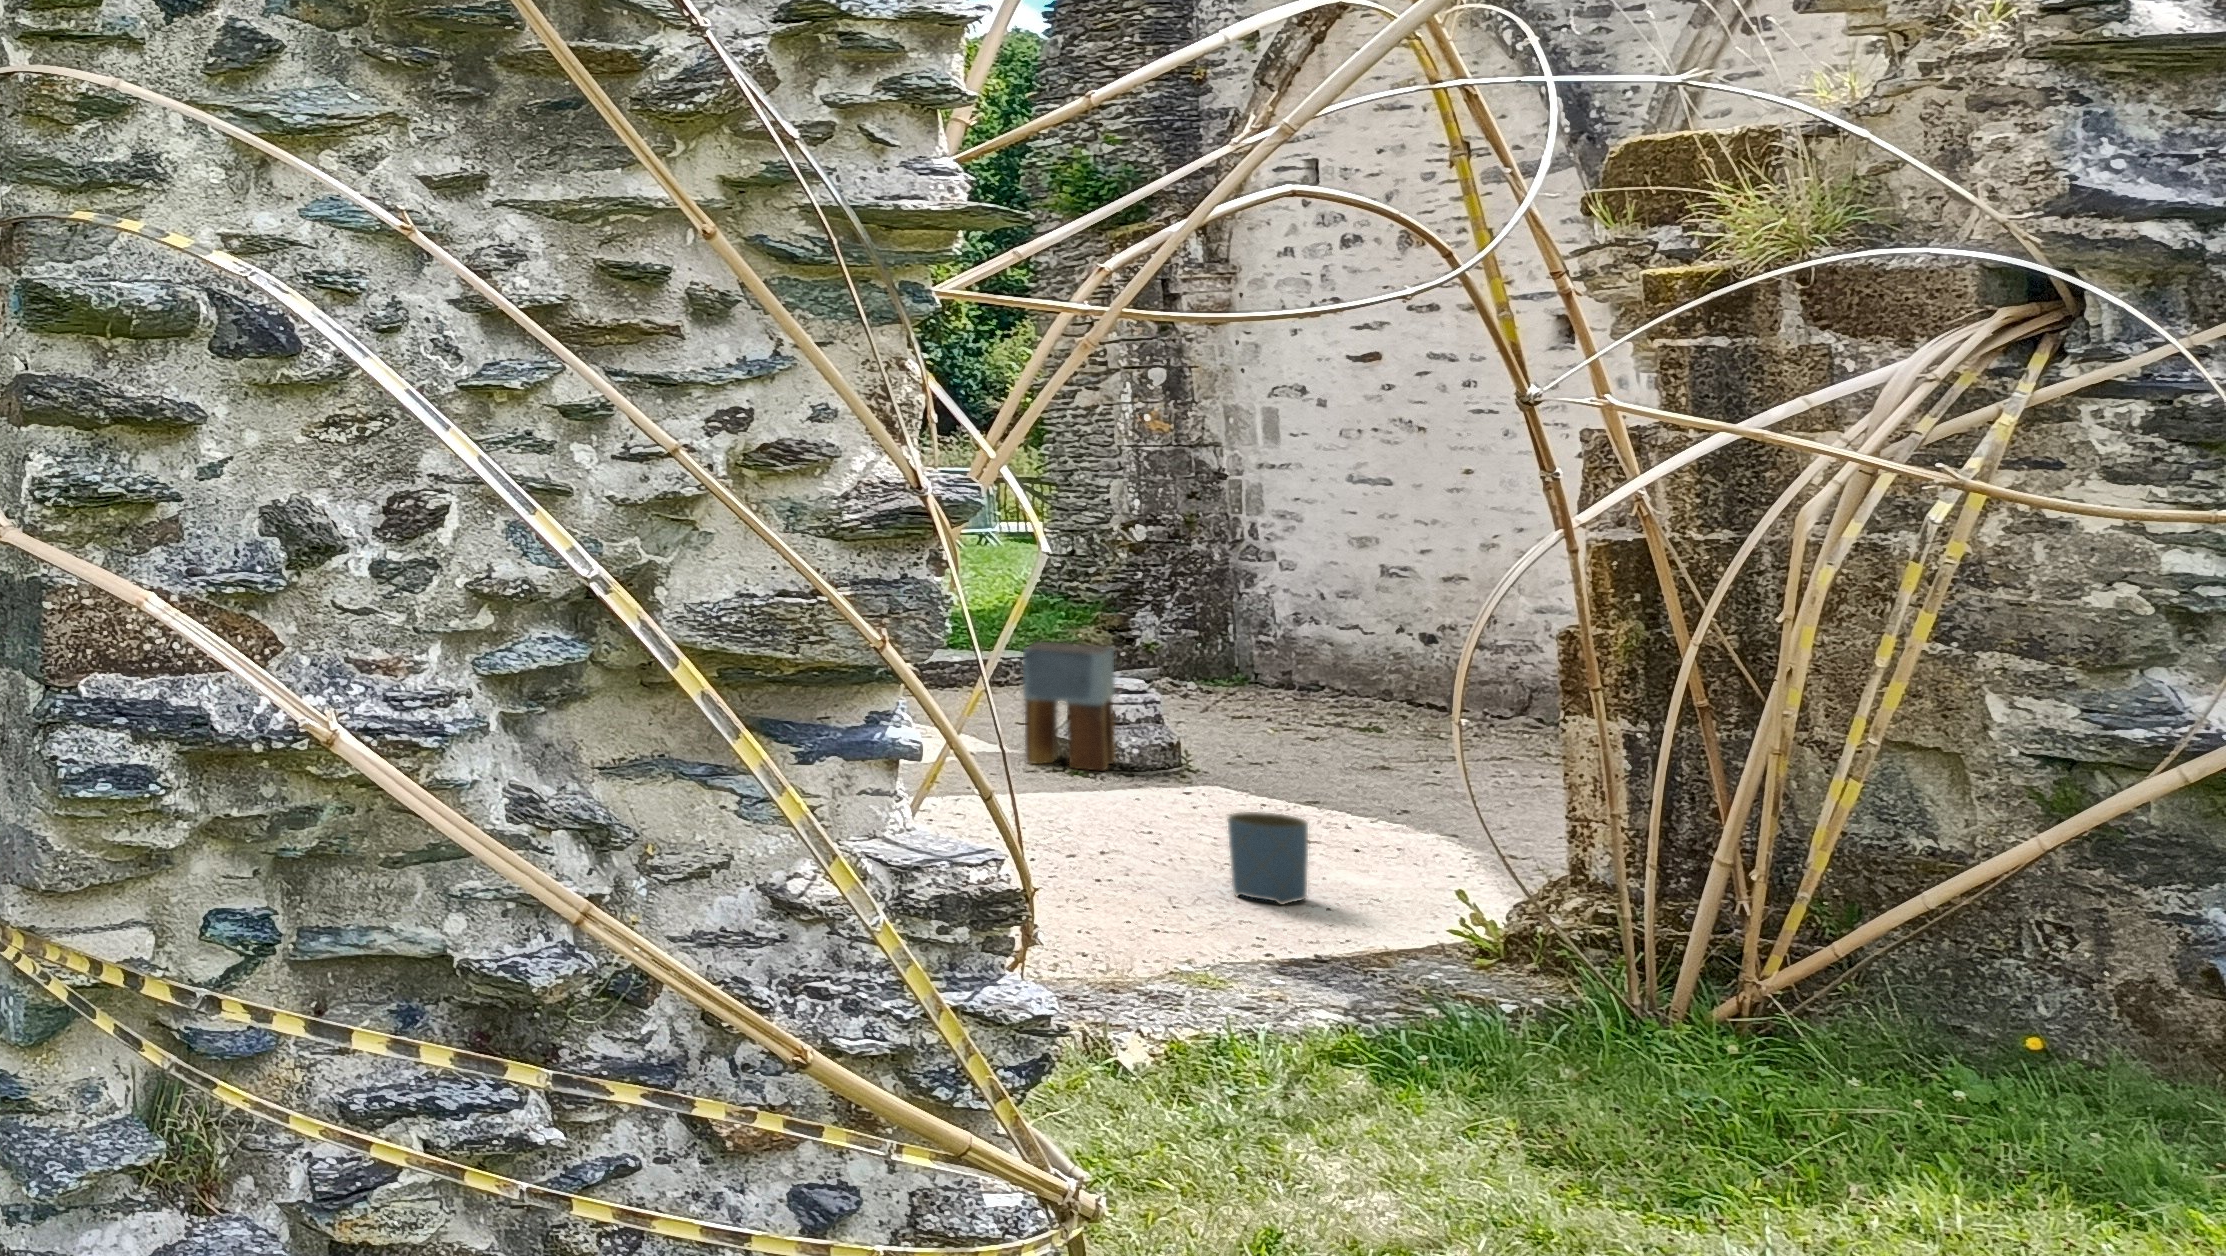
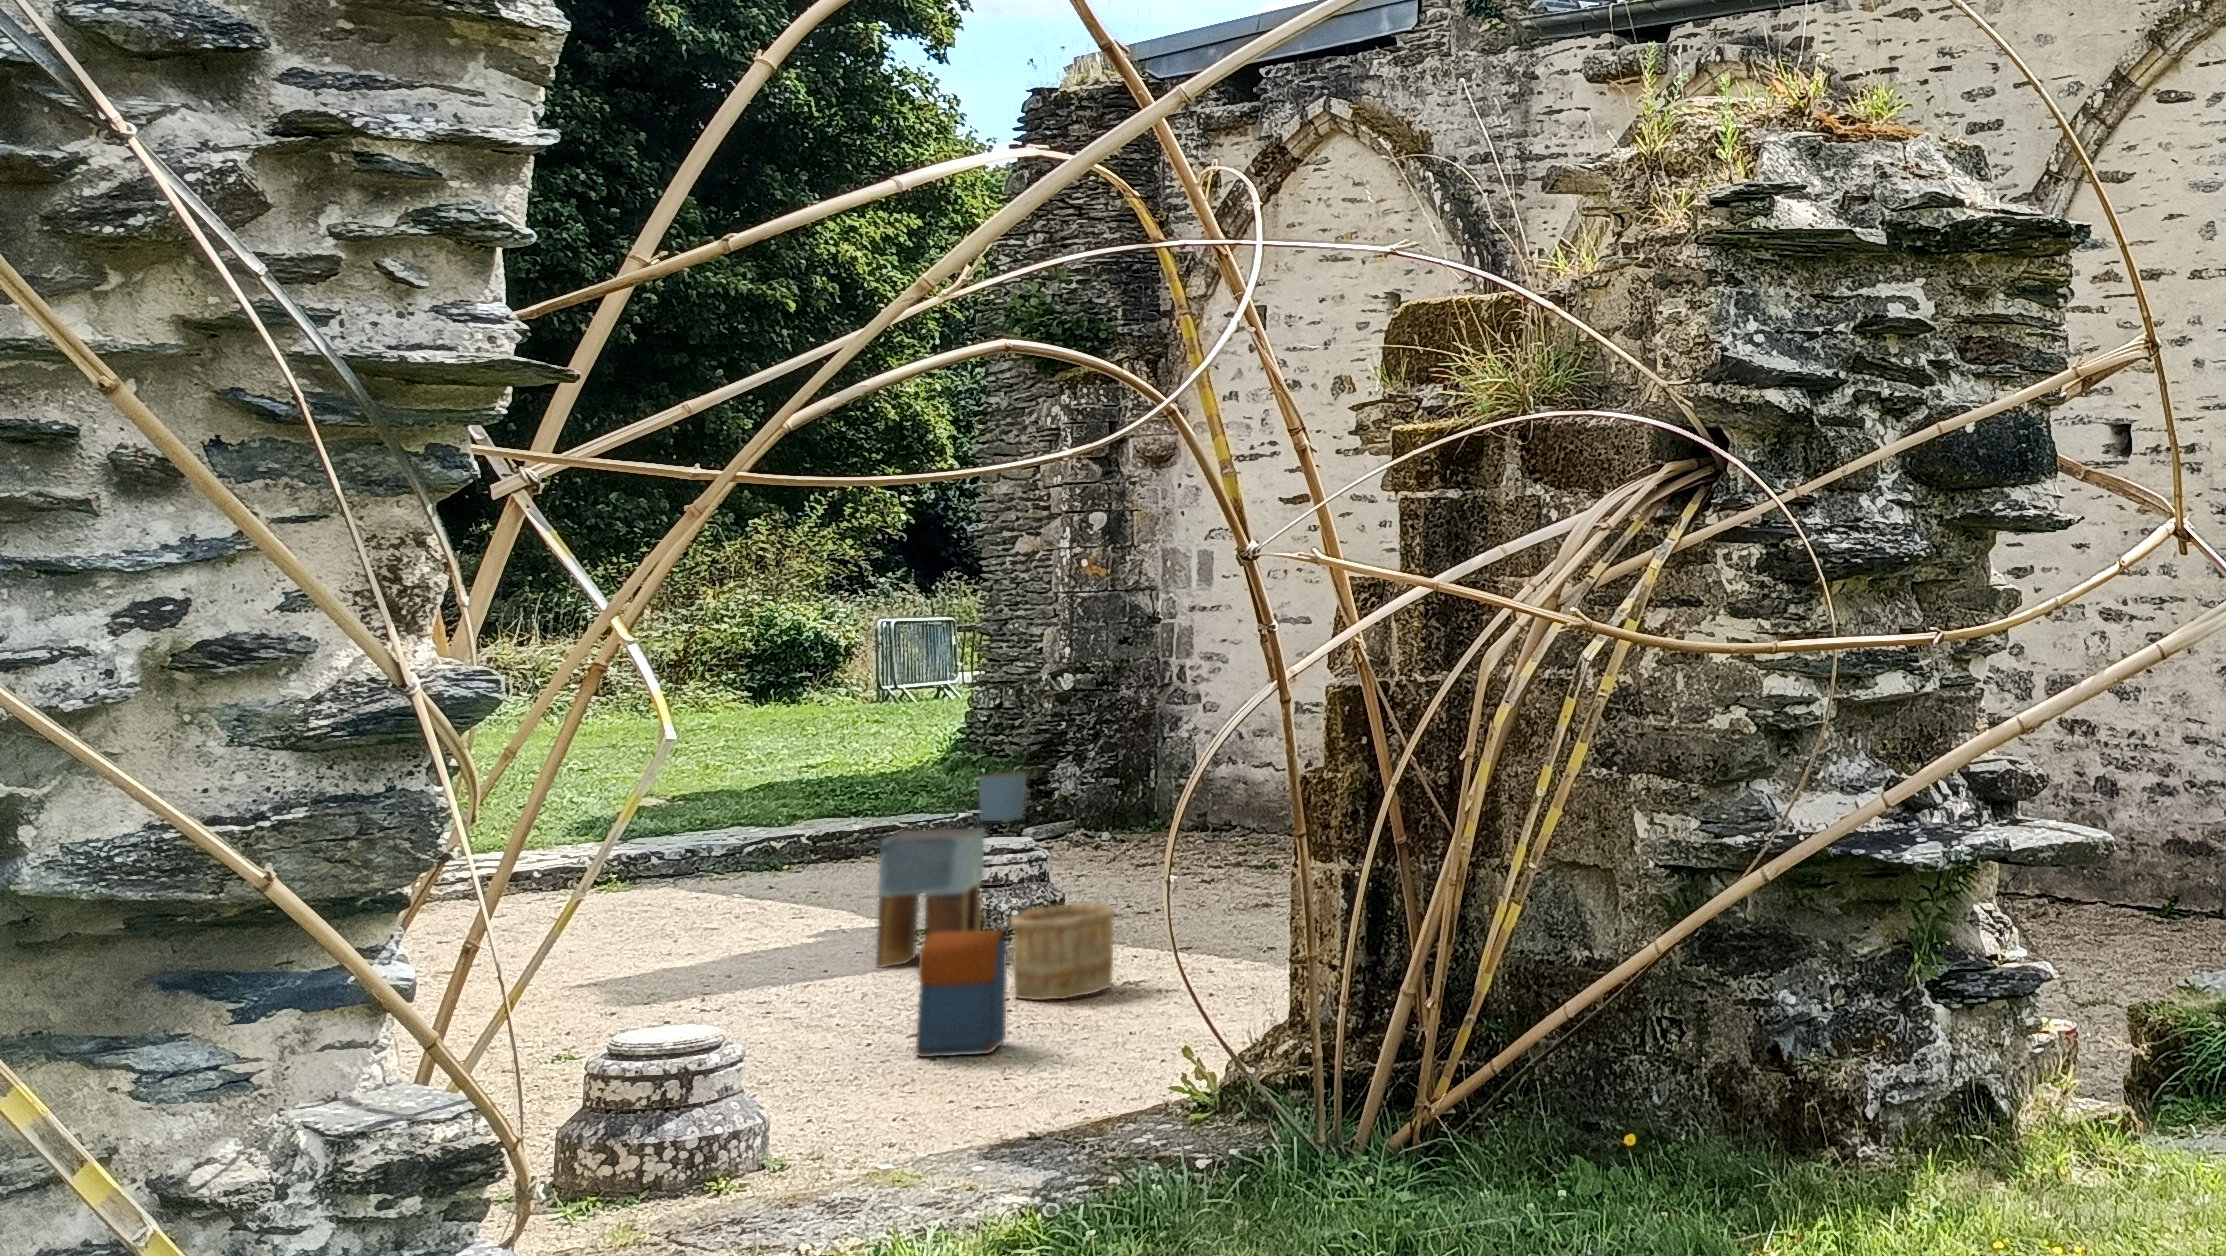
wooden bucket: none [1159,728,1263,817] -> present [1011,904,1115,1000]
backpack: none [1098,740,1181,860] -> present [916,930,1007,1057]
planter: present [1228,812,1308,905] -> present [979,772,1026,823]

